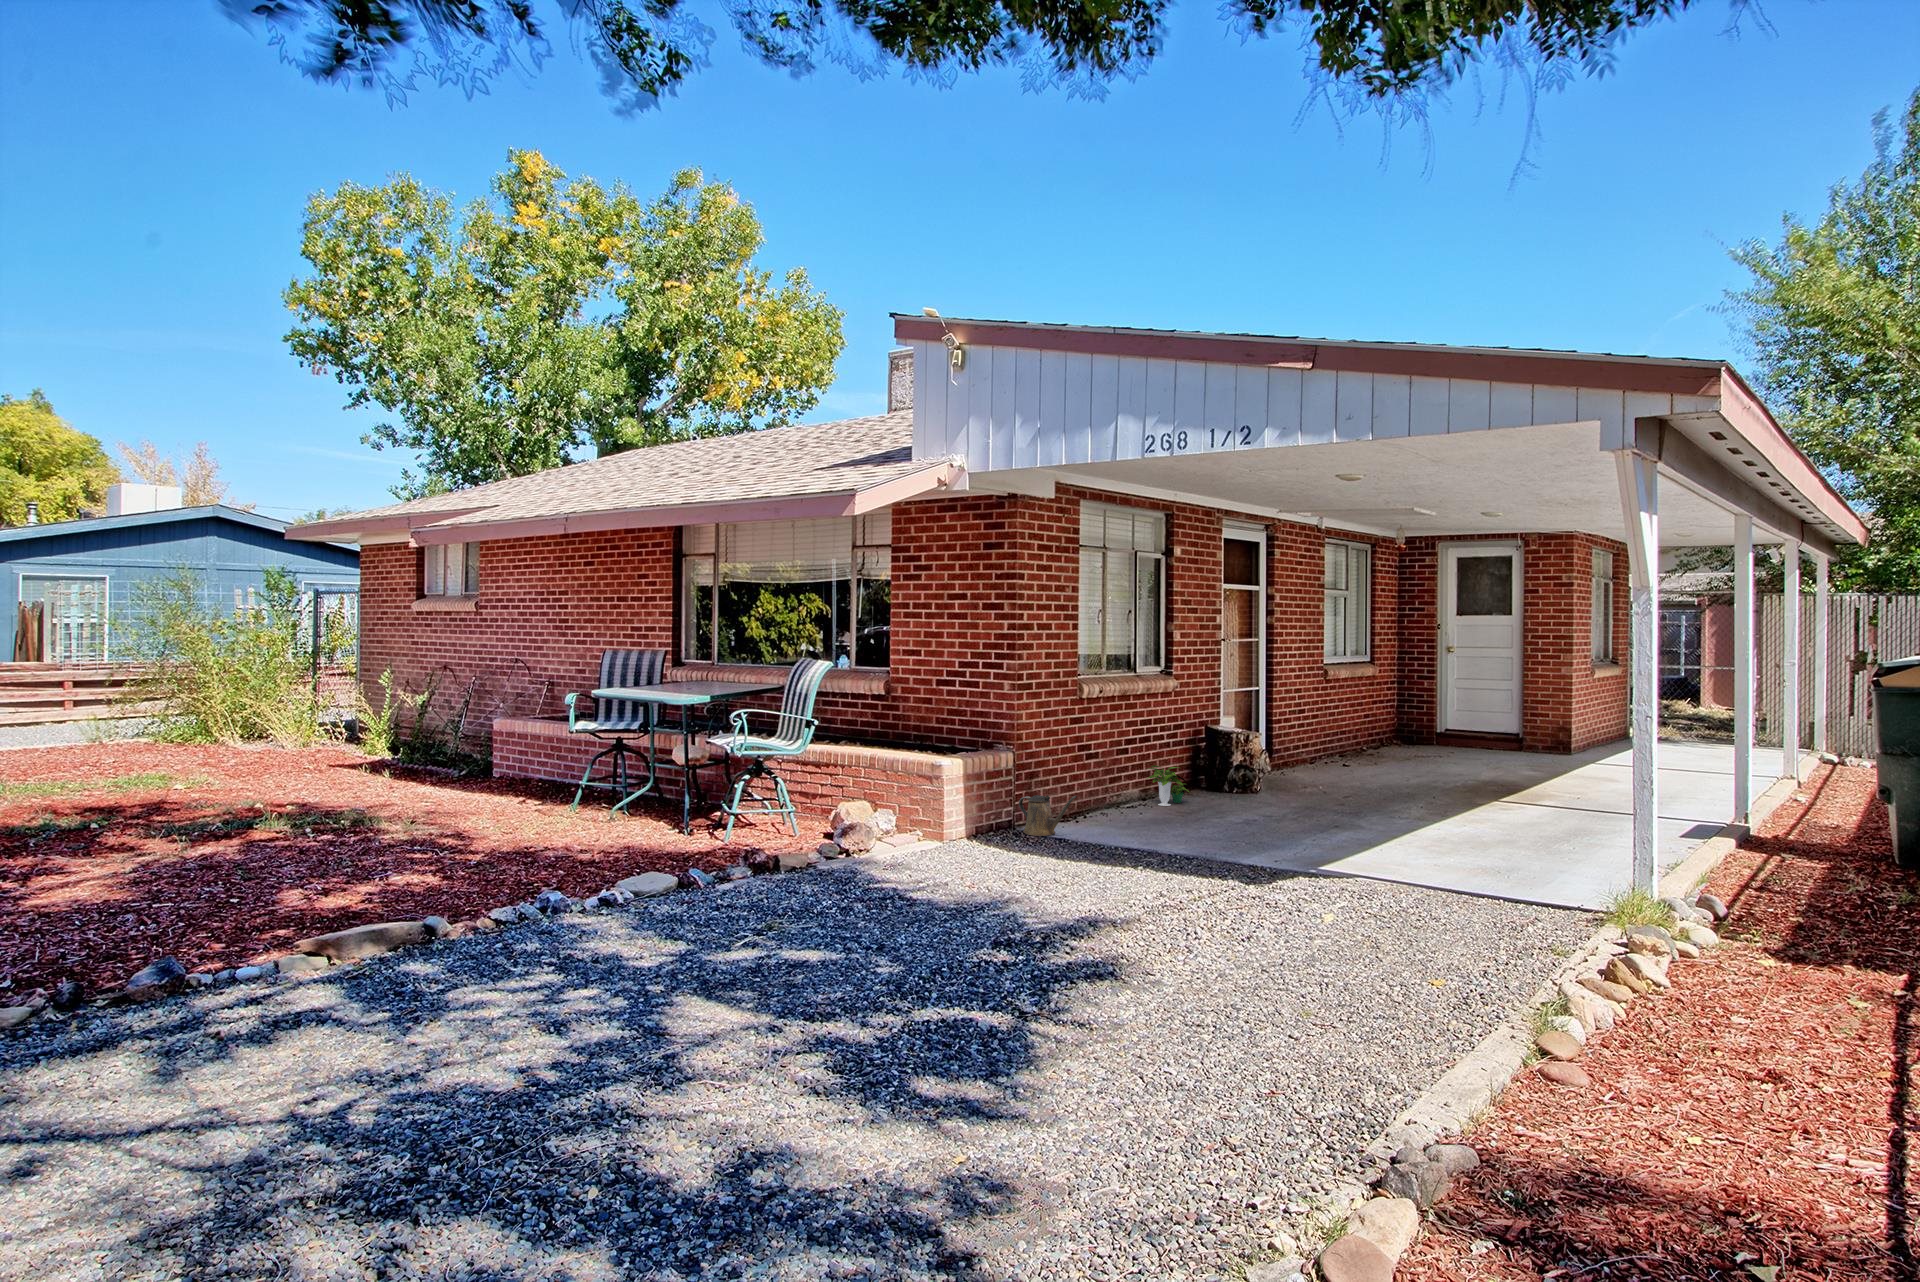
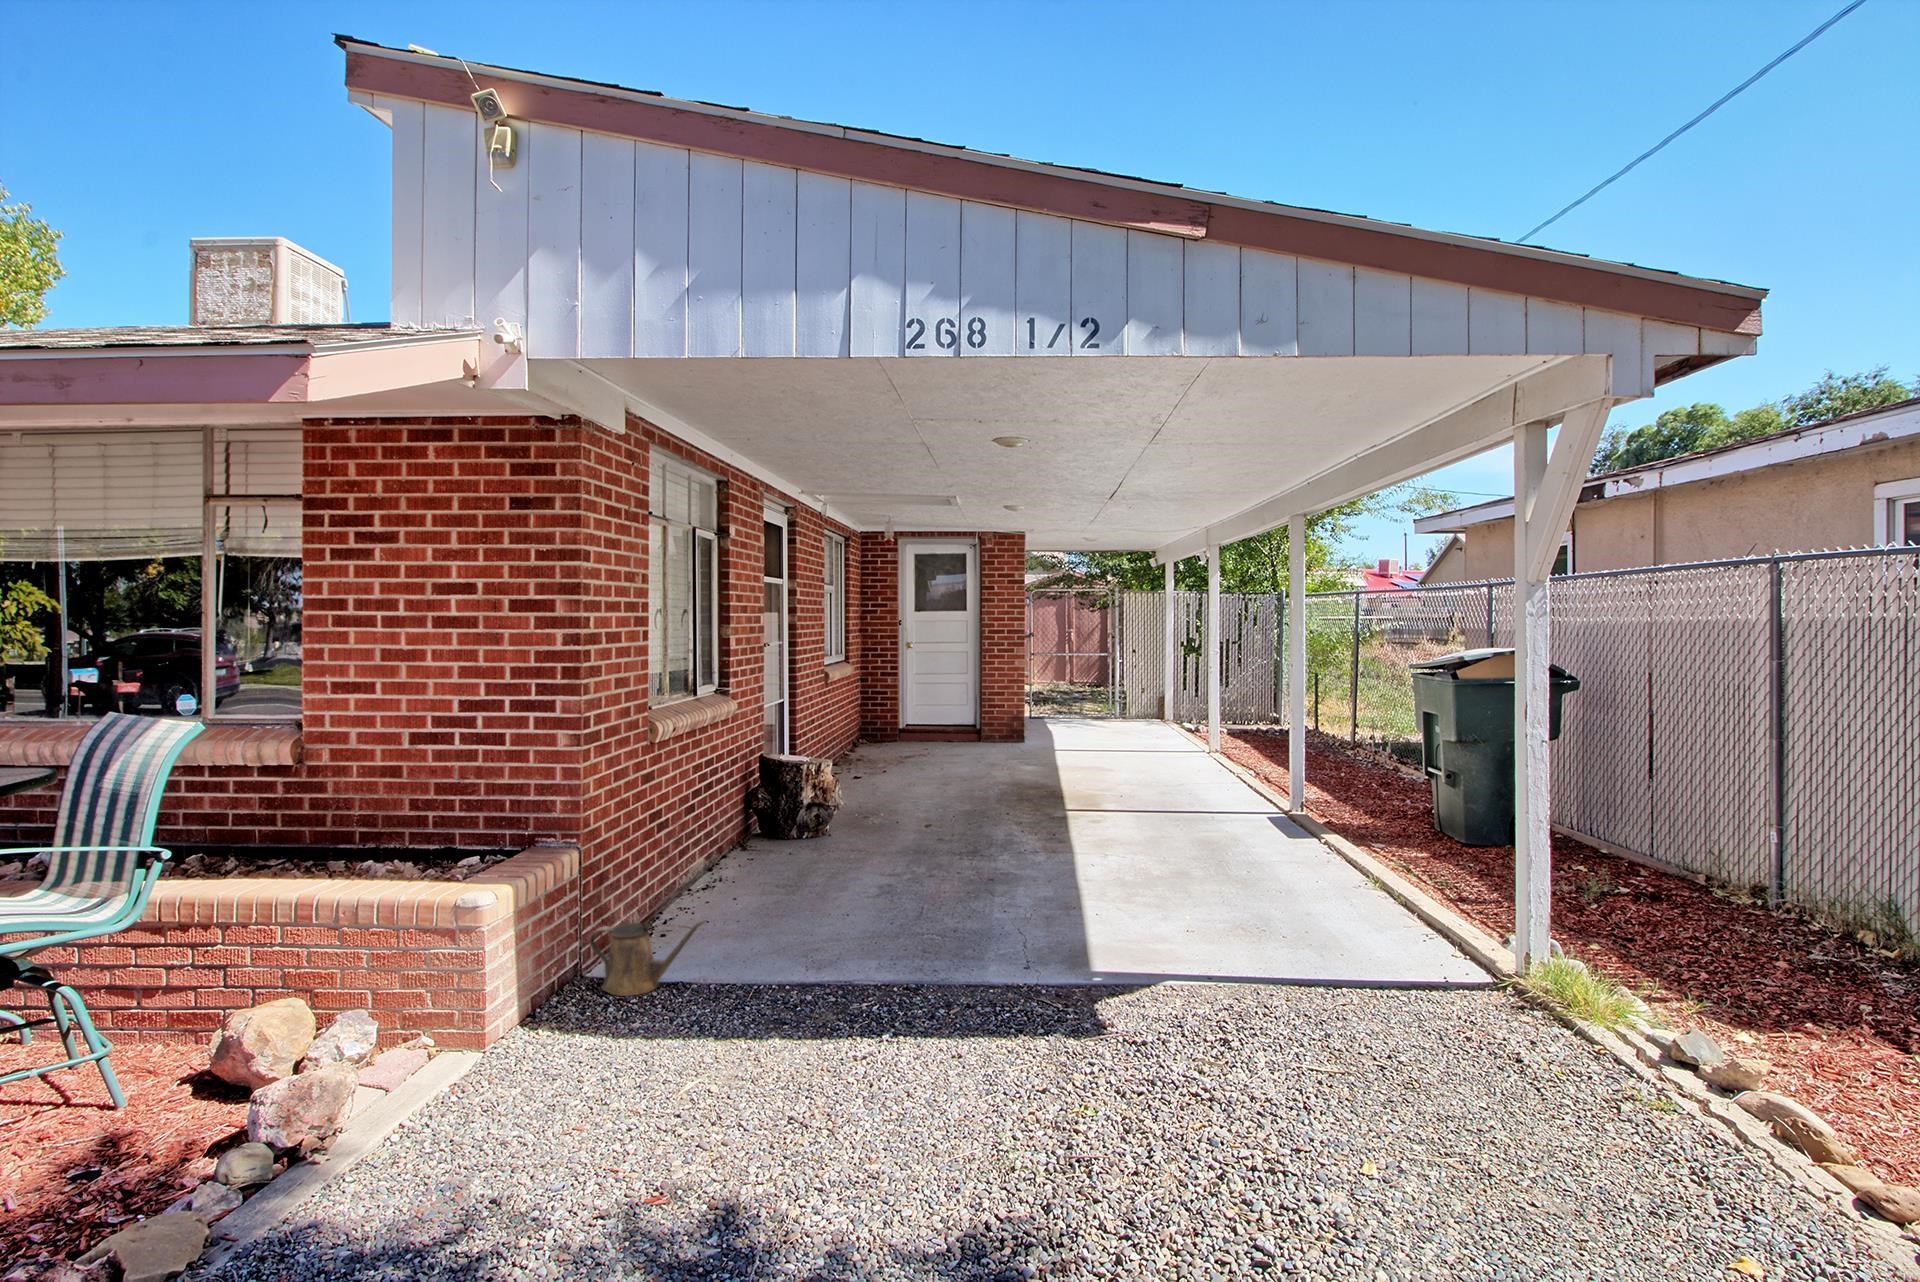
potted plant: present [1146,766,1189,806] -> none [712,829,772,887]

